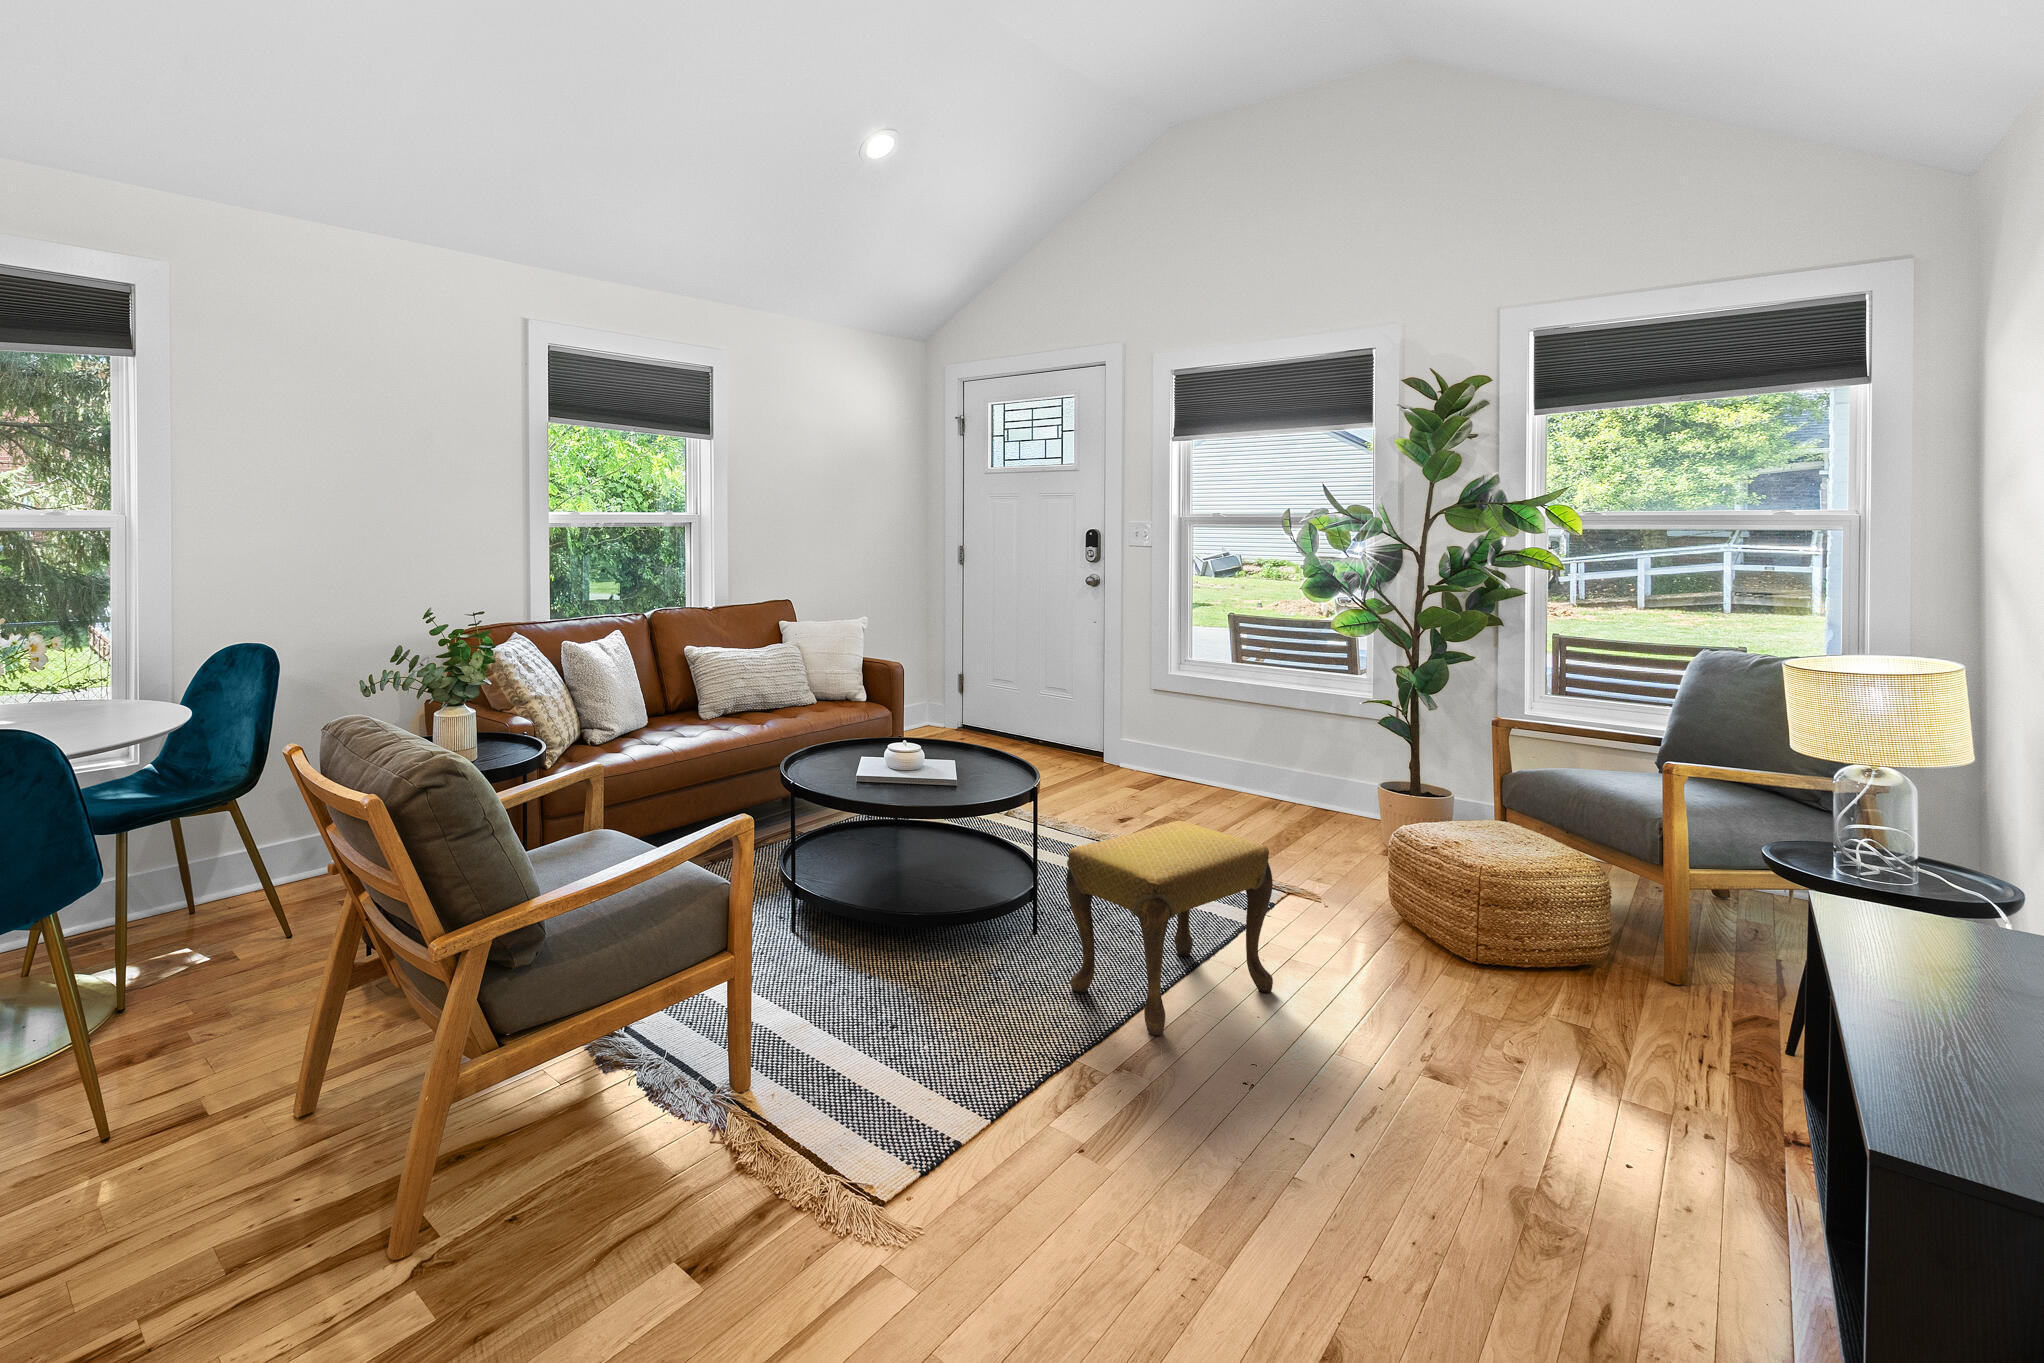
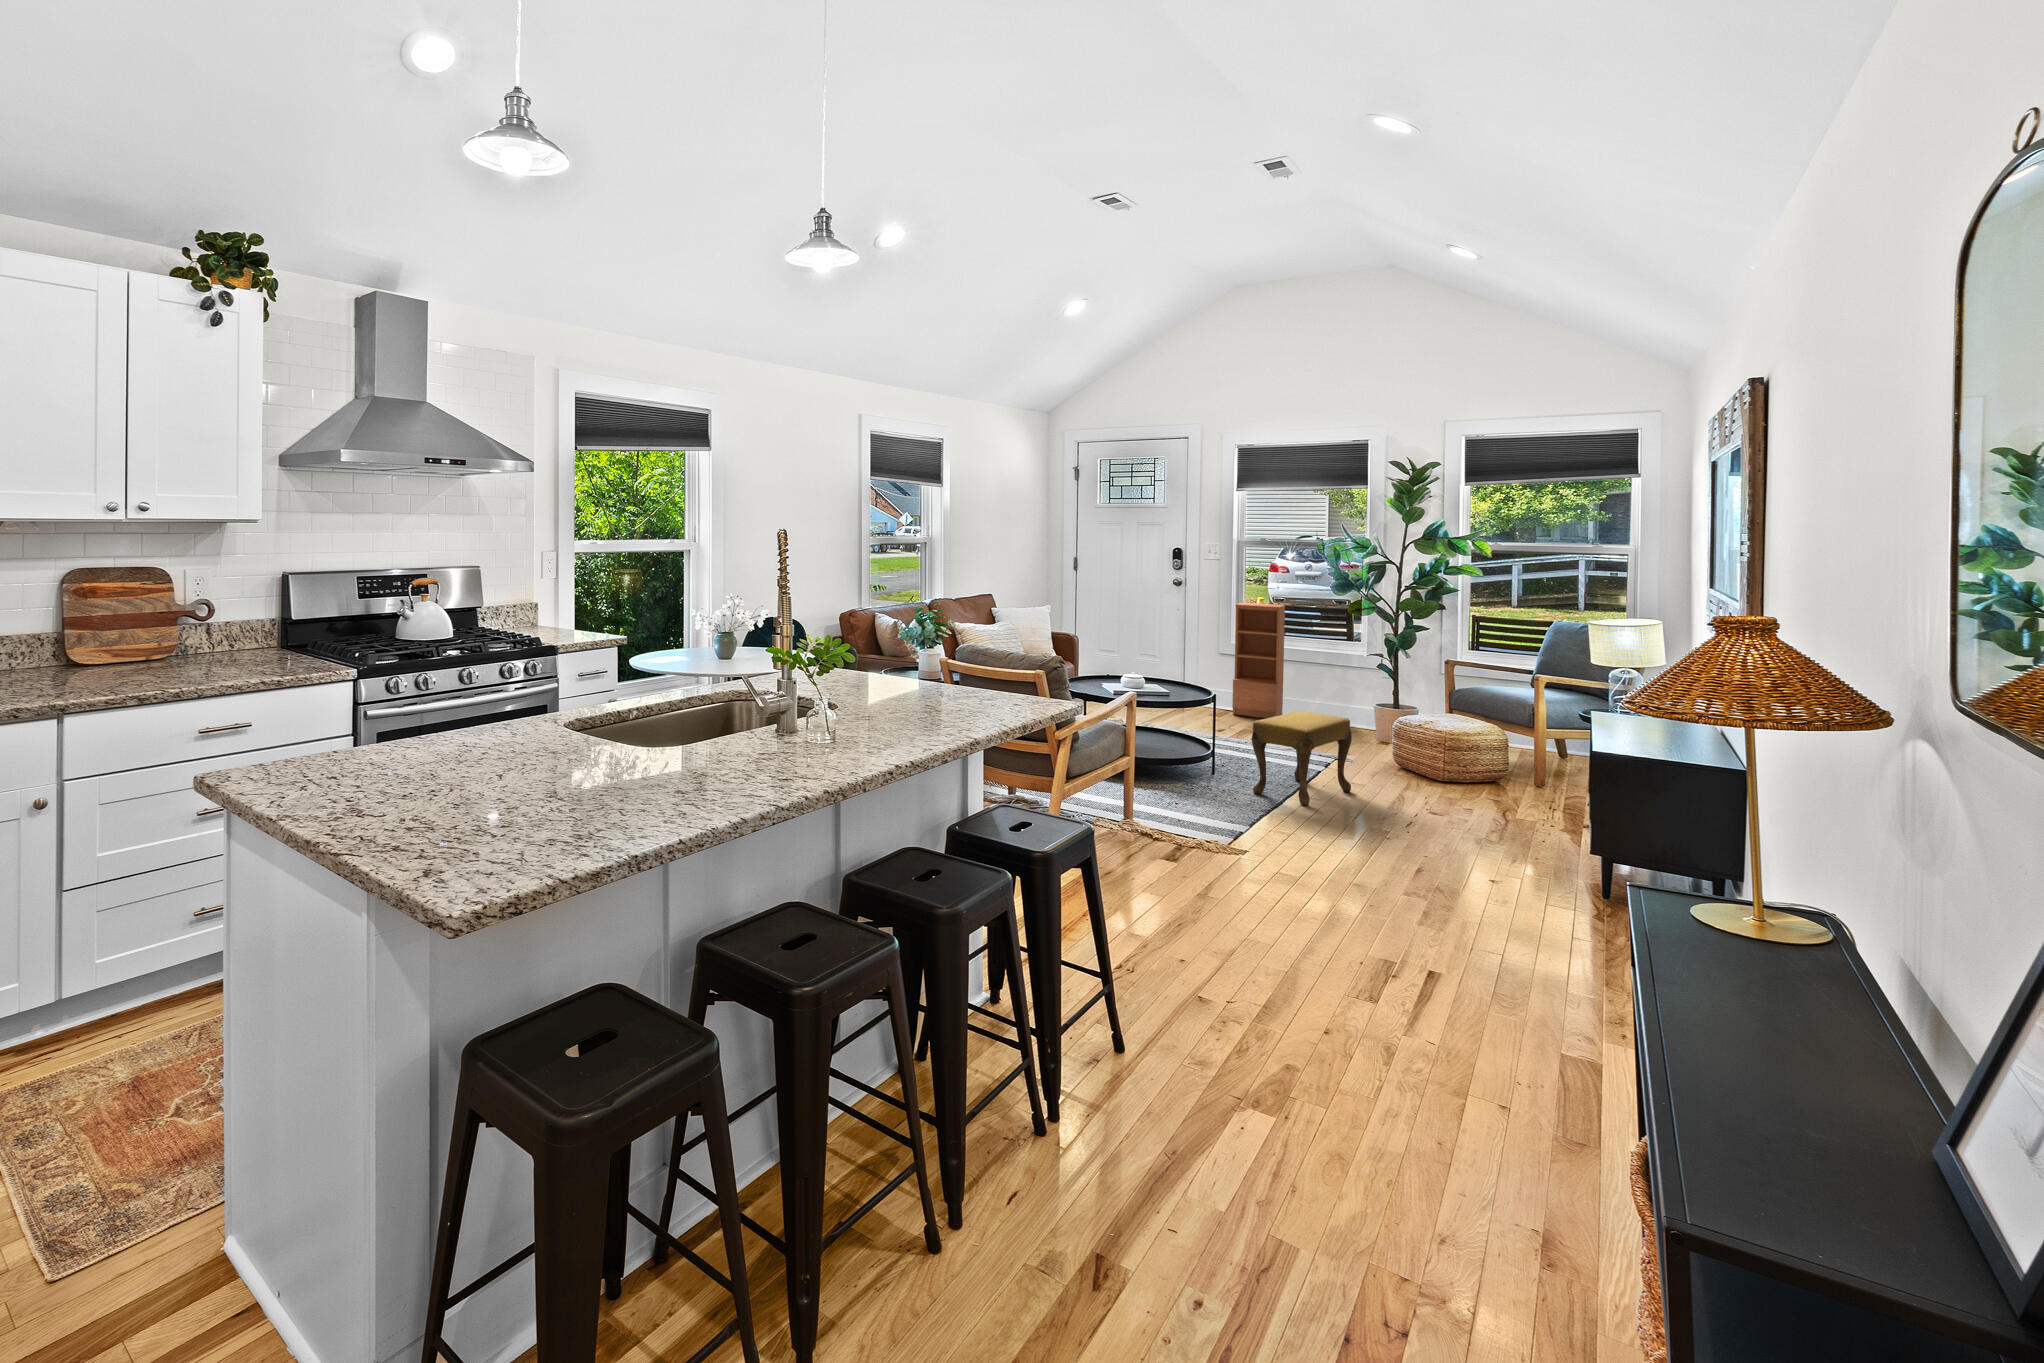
bookcase: none [1158,612,1244,799] -> present [1232,602,1285,718]

